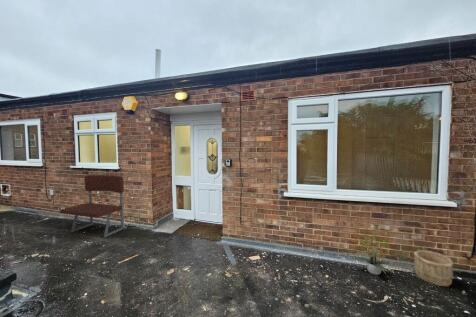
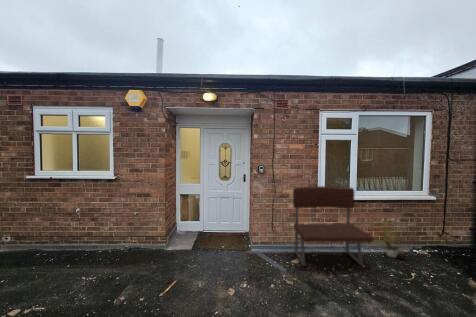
bench: present [60,175,124,238] -> present [293,186,373,266]
wooden bucket: present [414,250,454,286] -> none [413,233,441,258]

